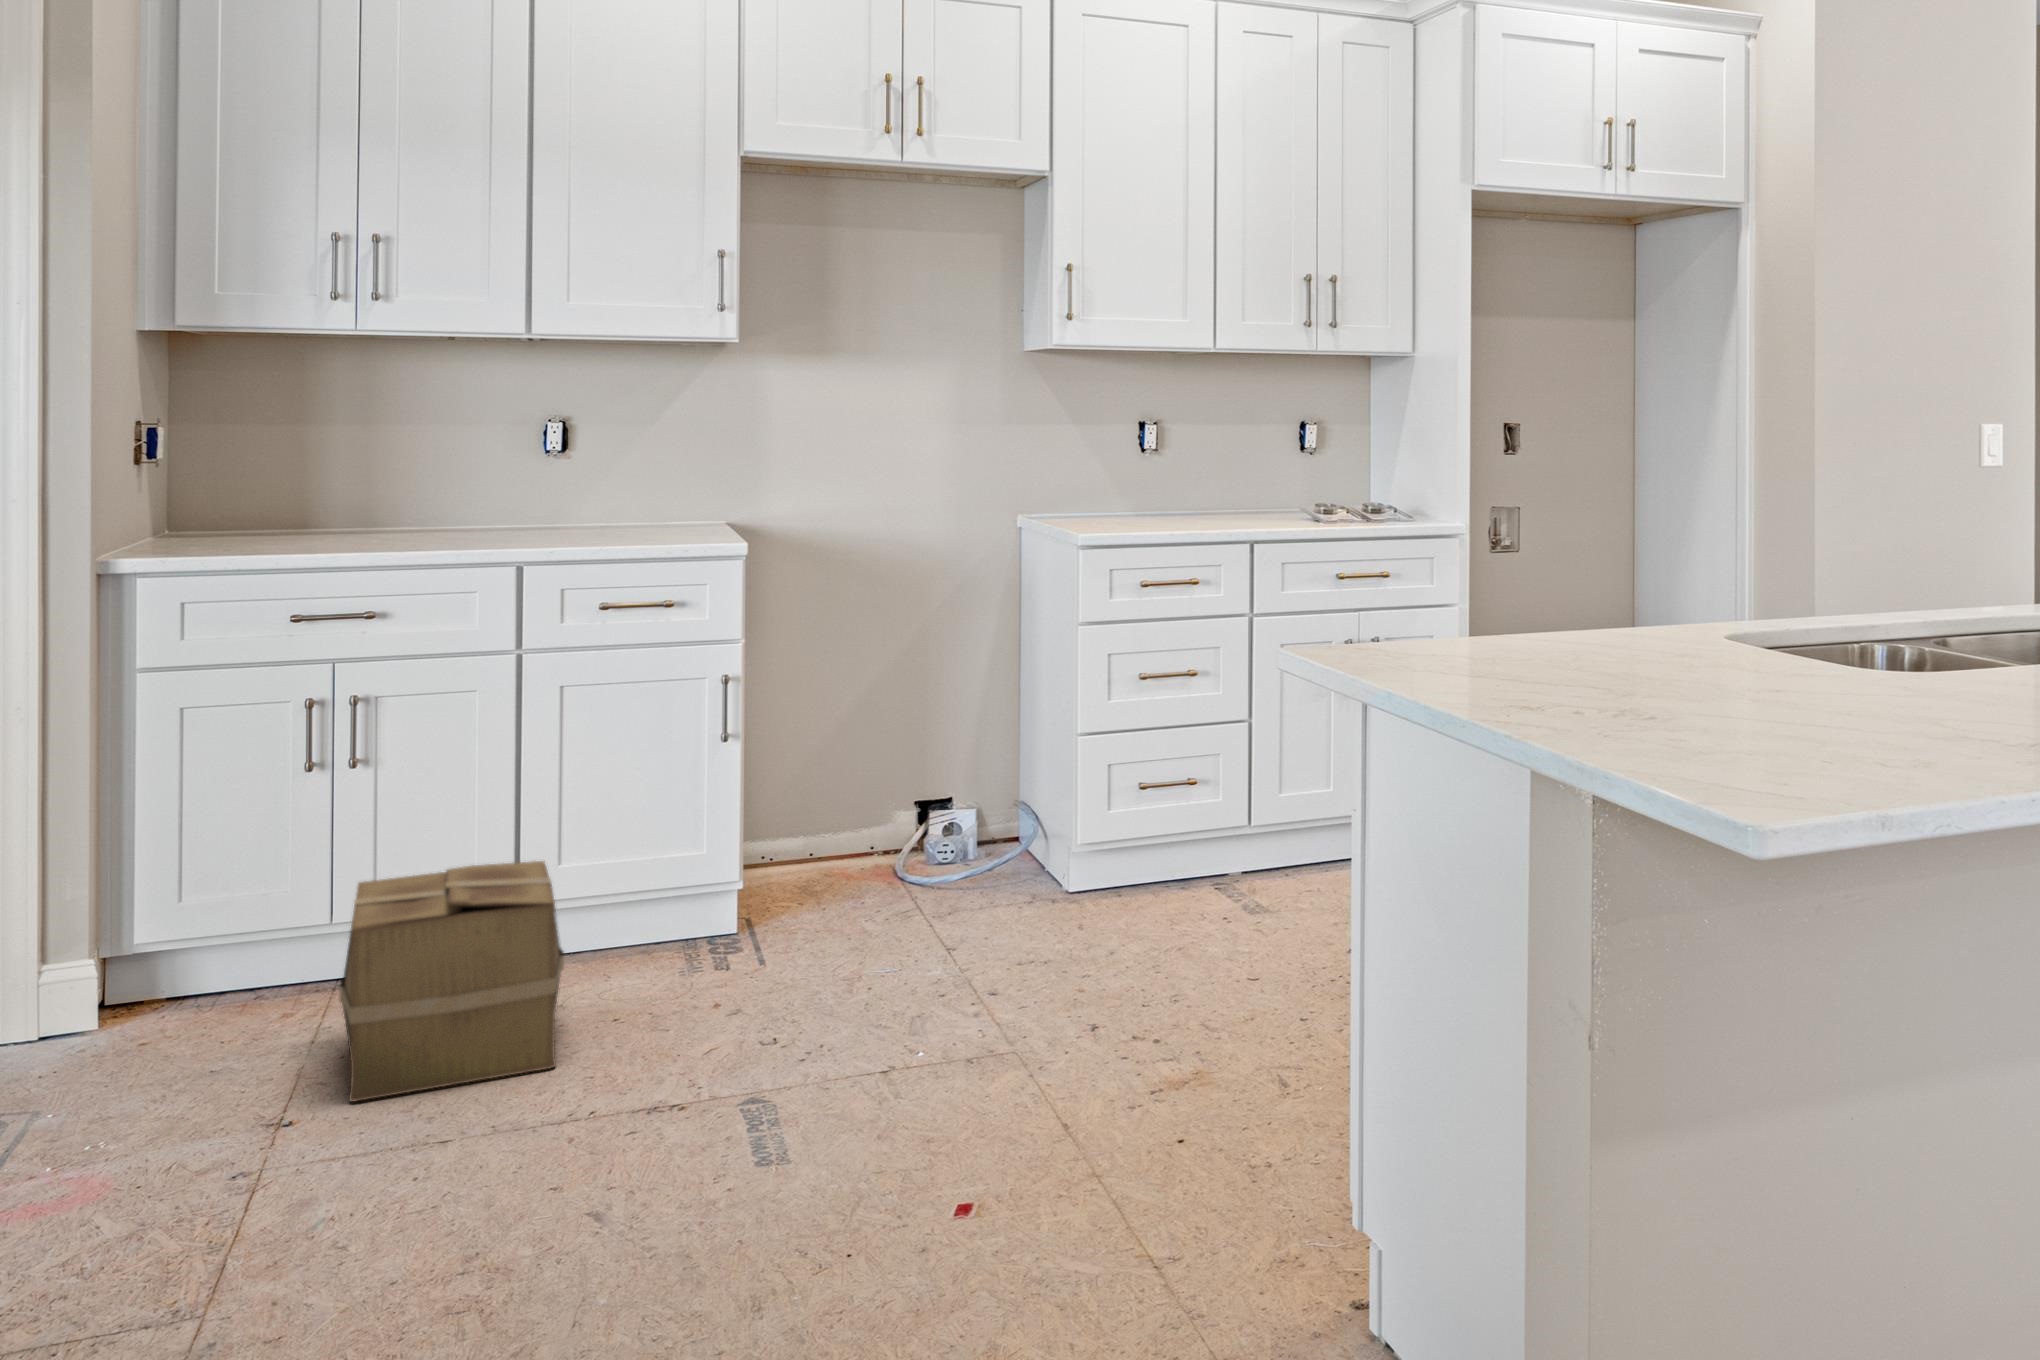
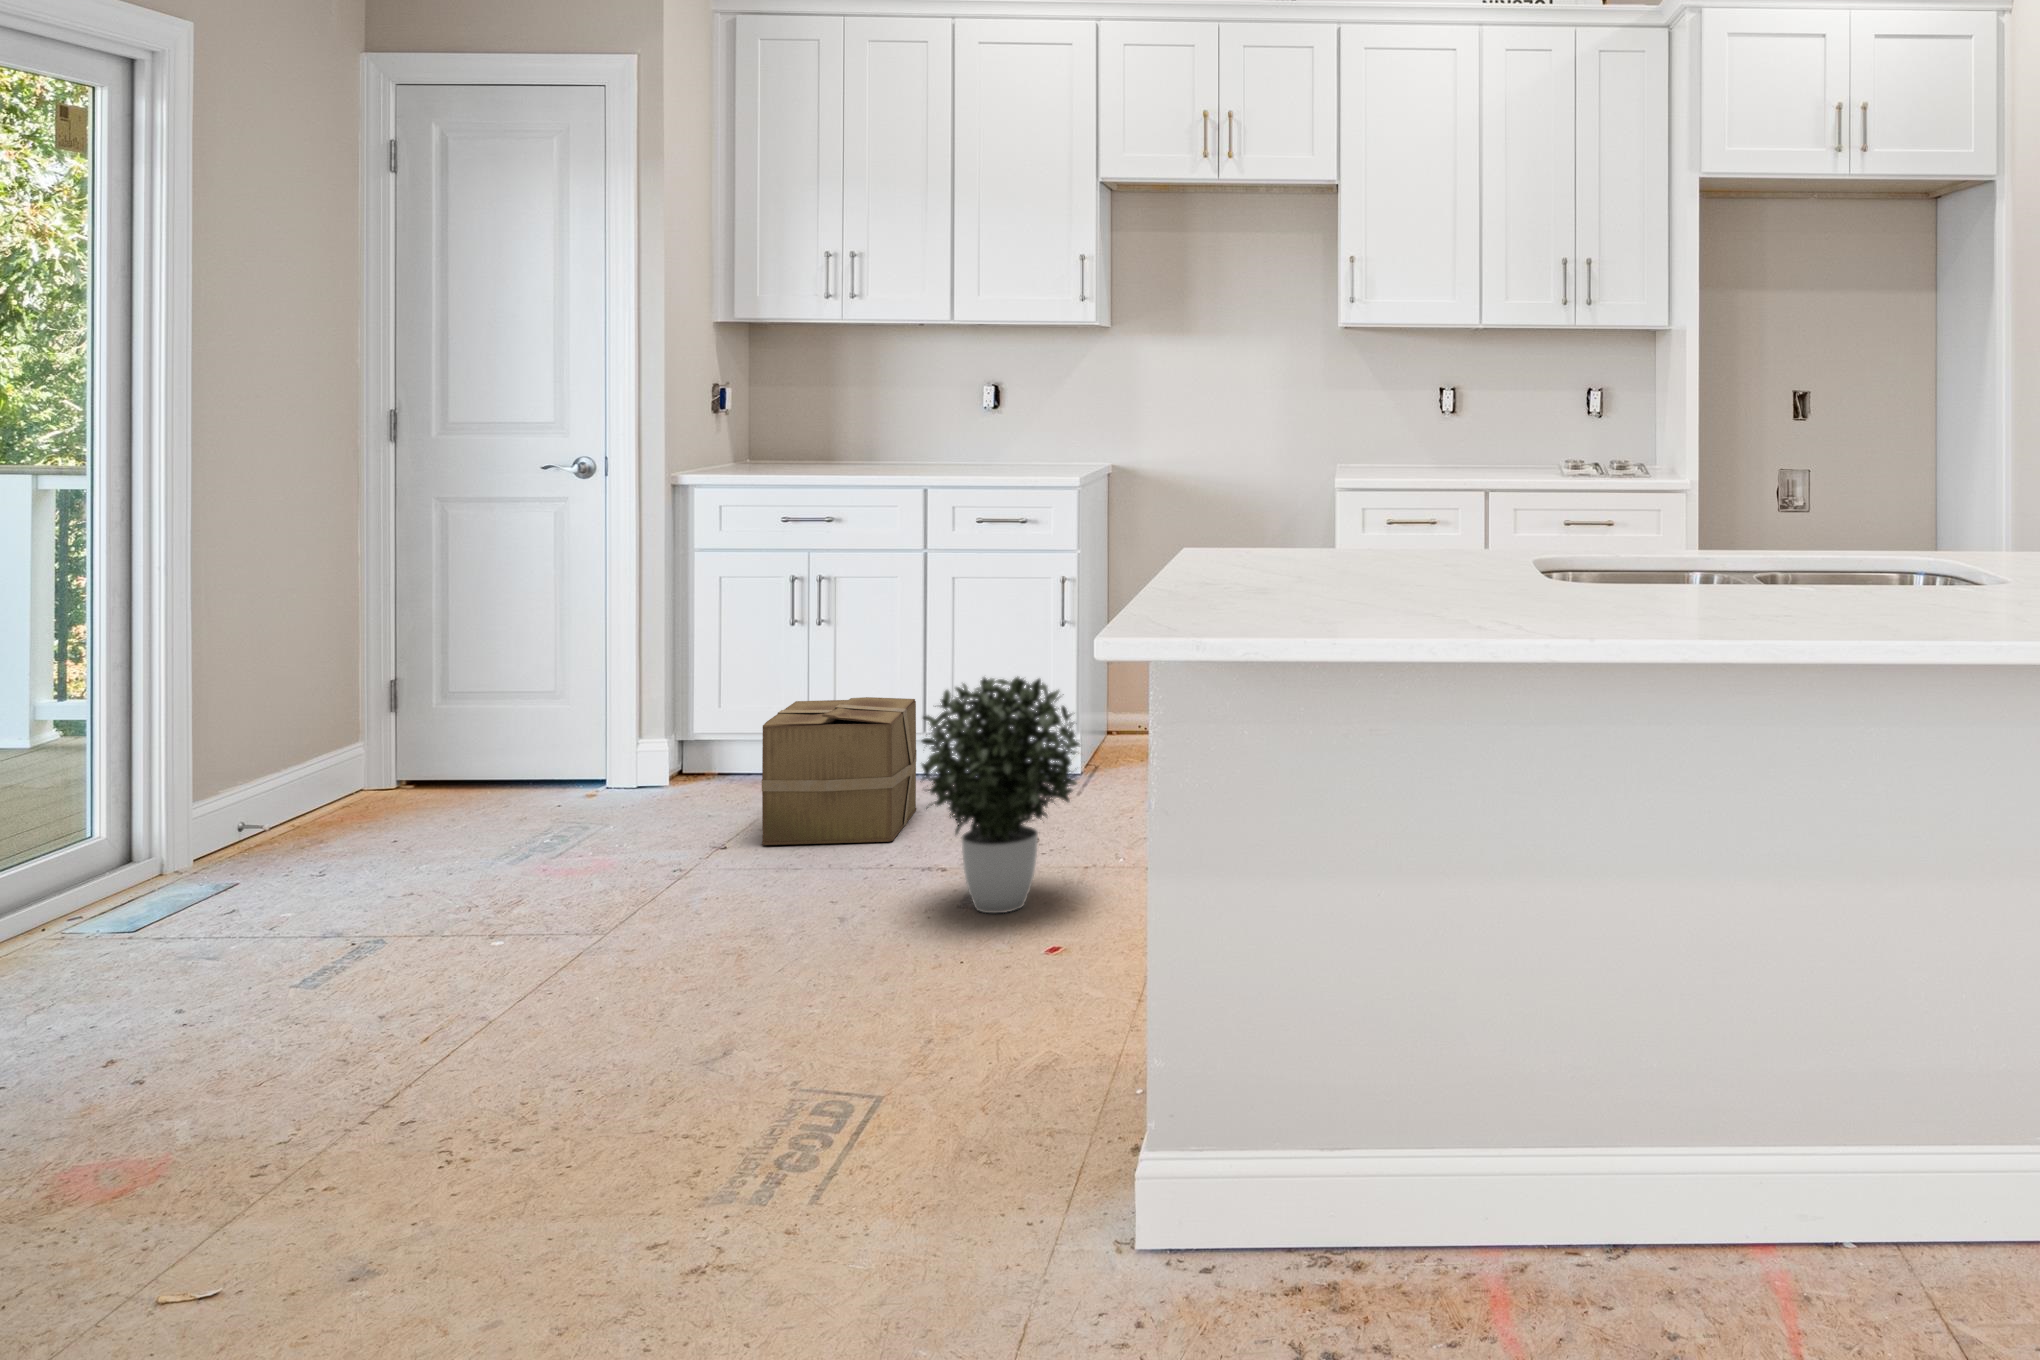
potted plant: none [691,828,929,1157] -> present [922,676,1080,913]

